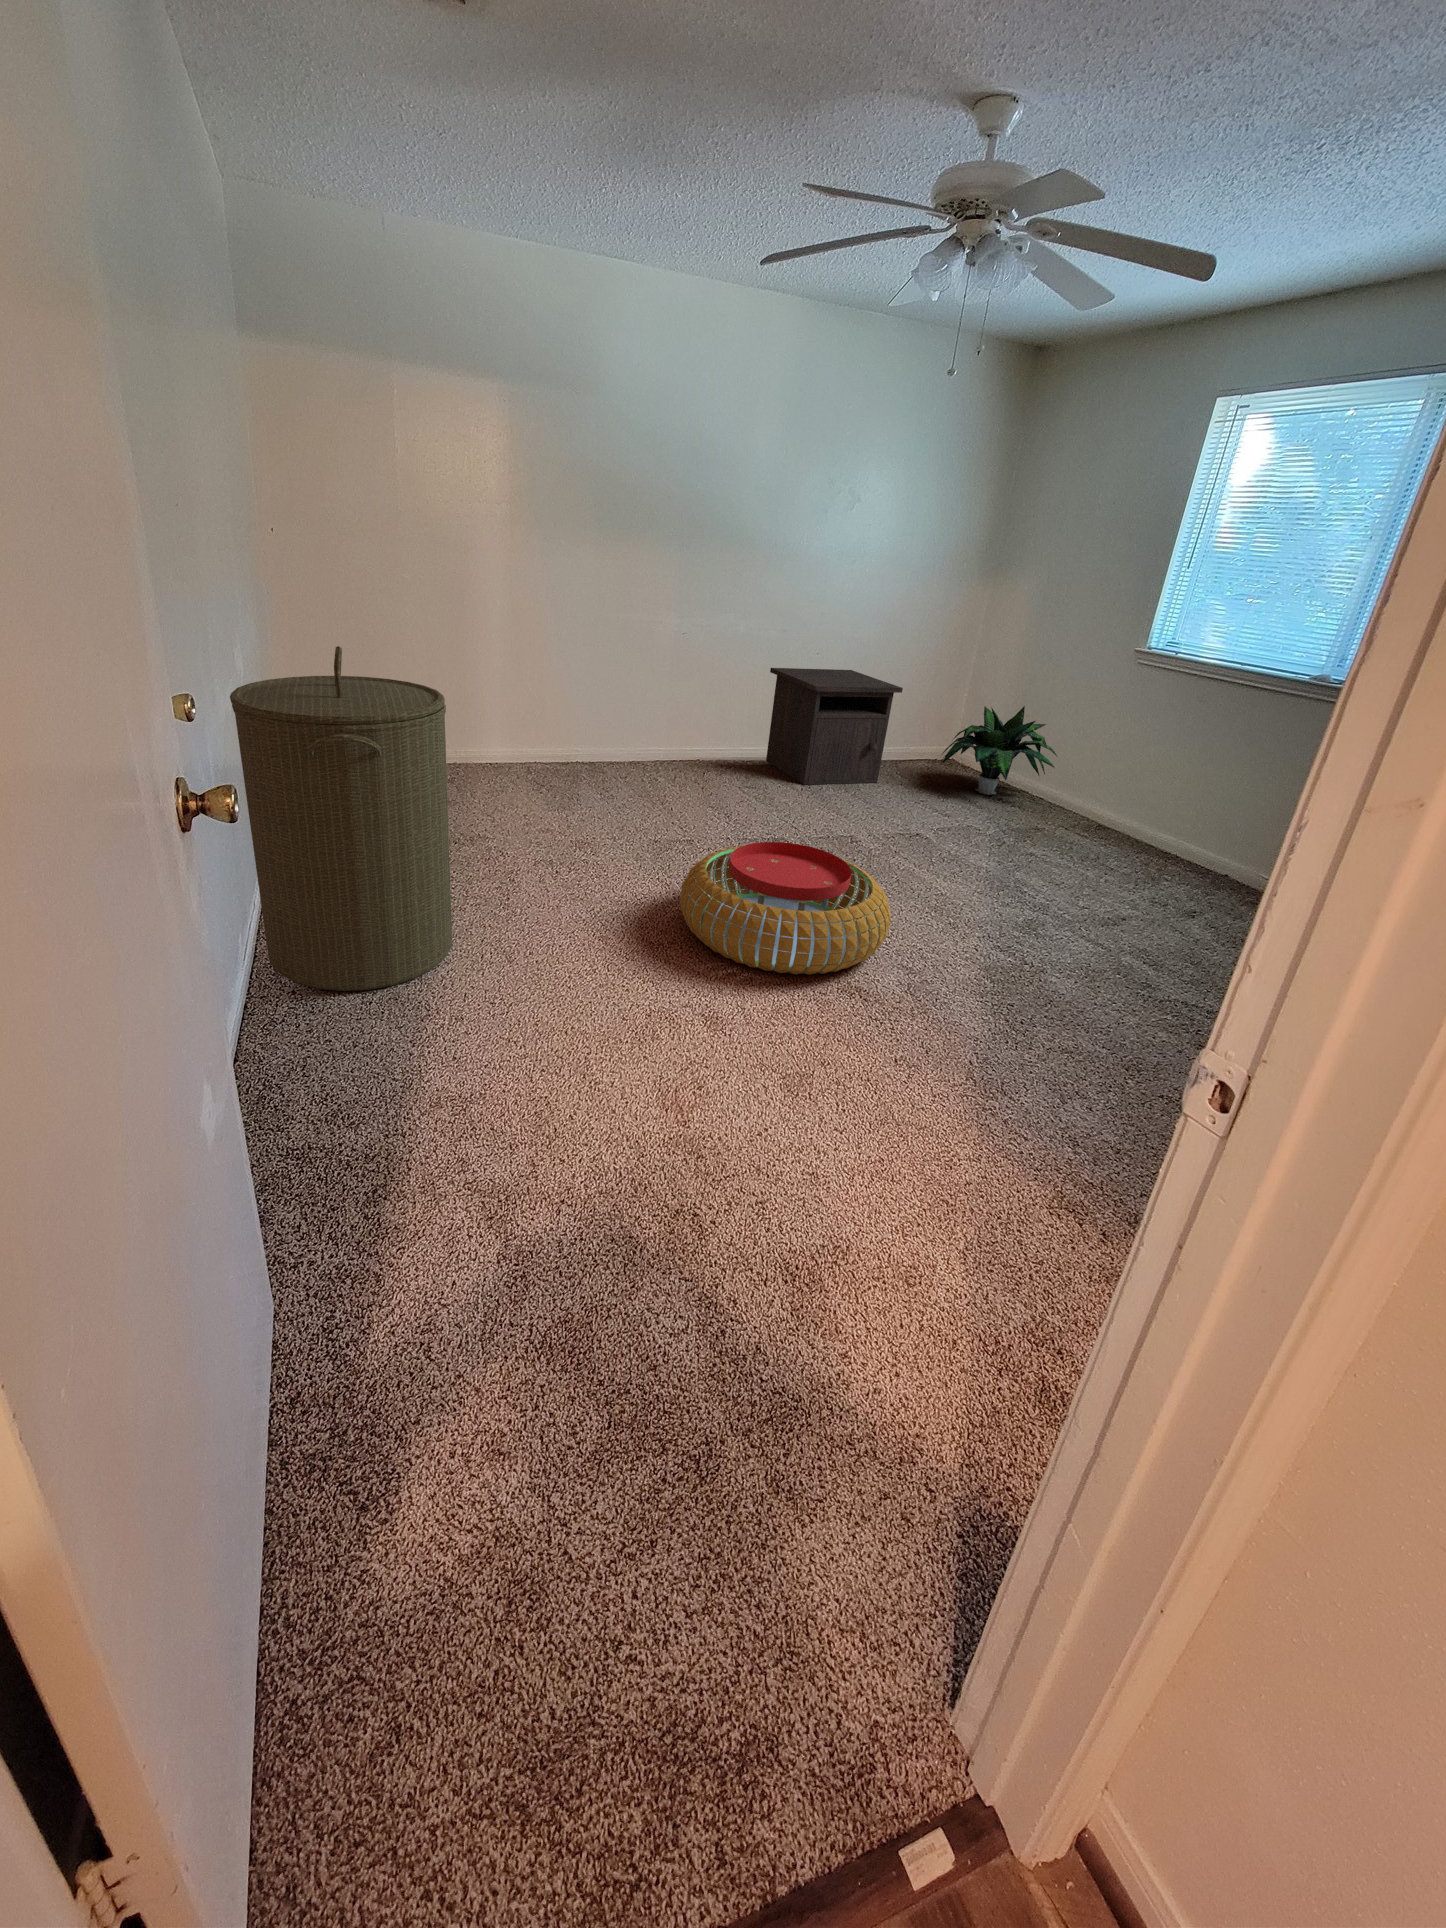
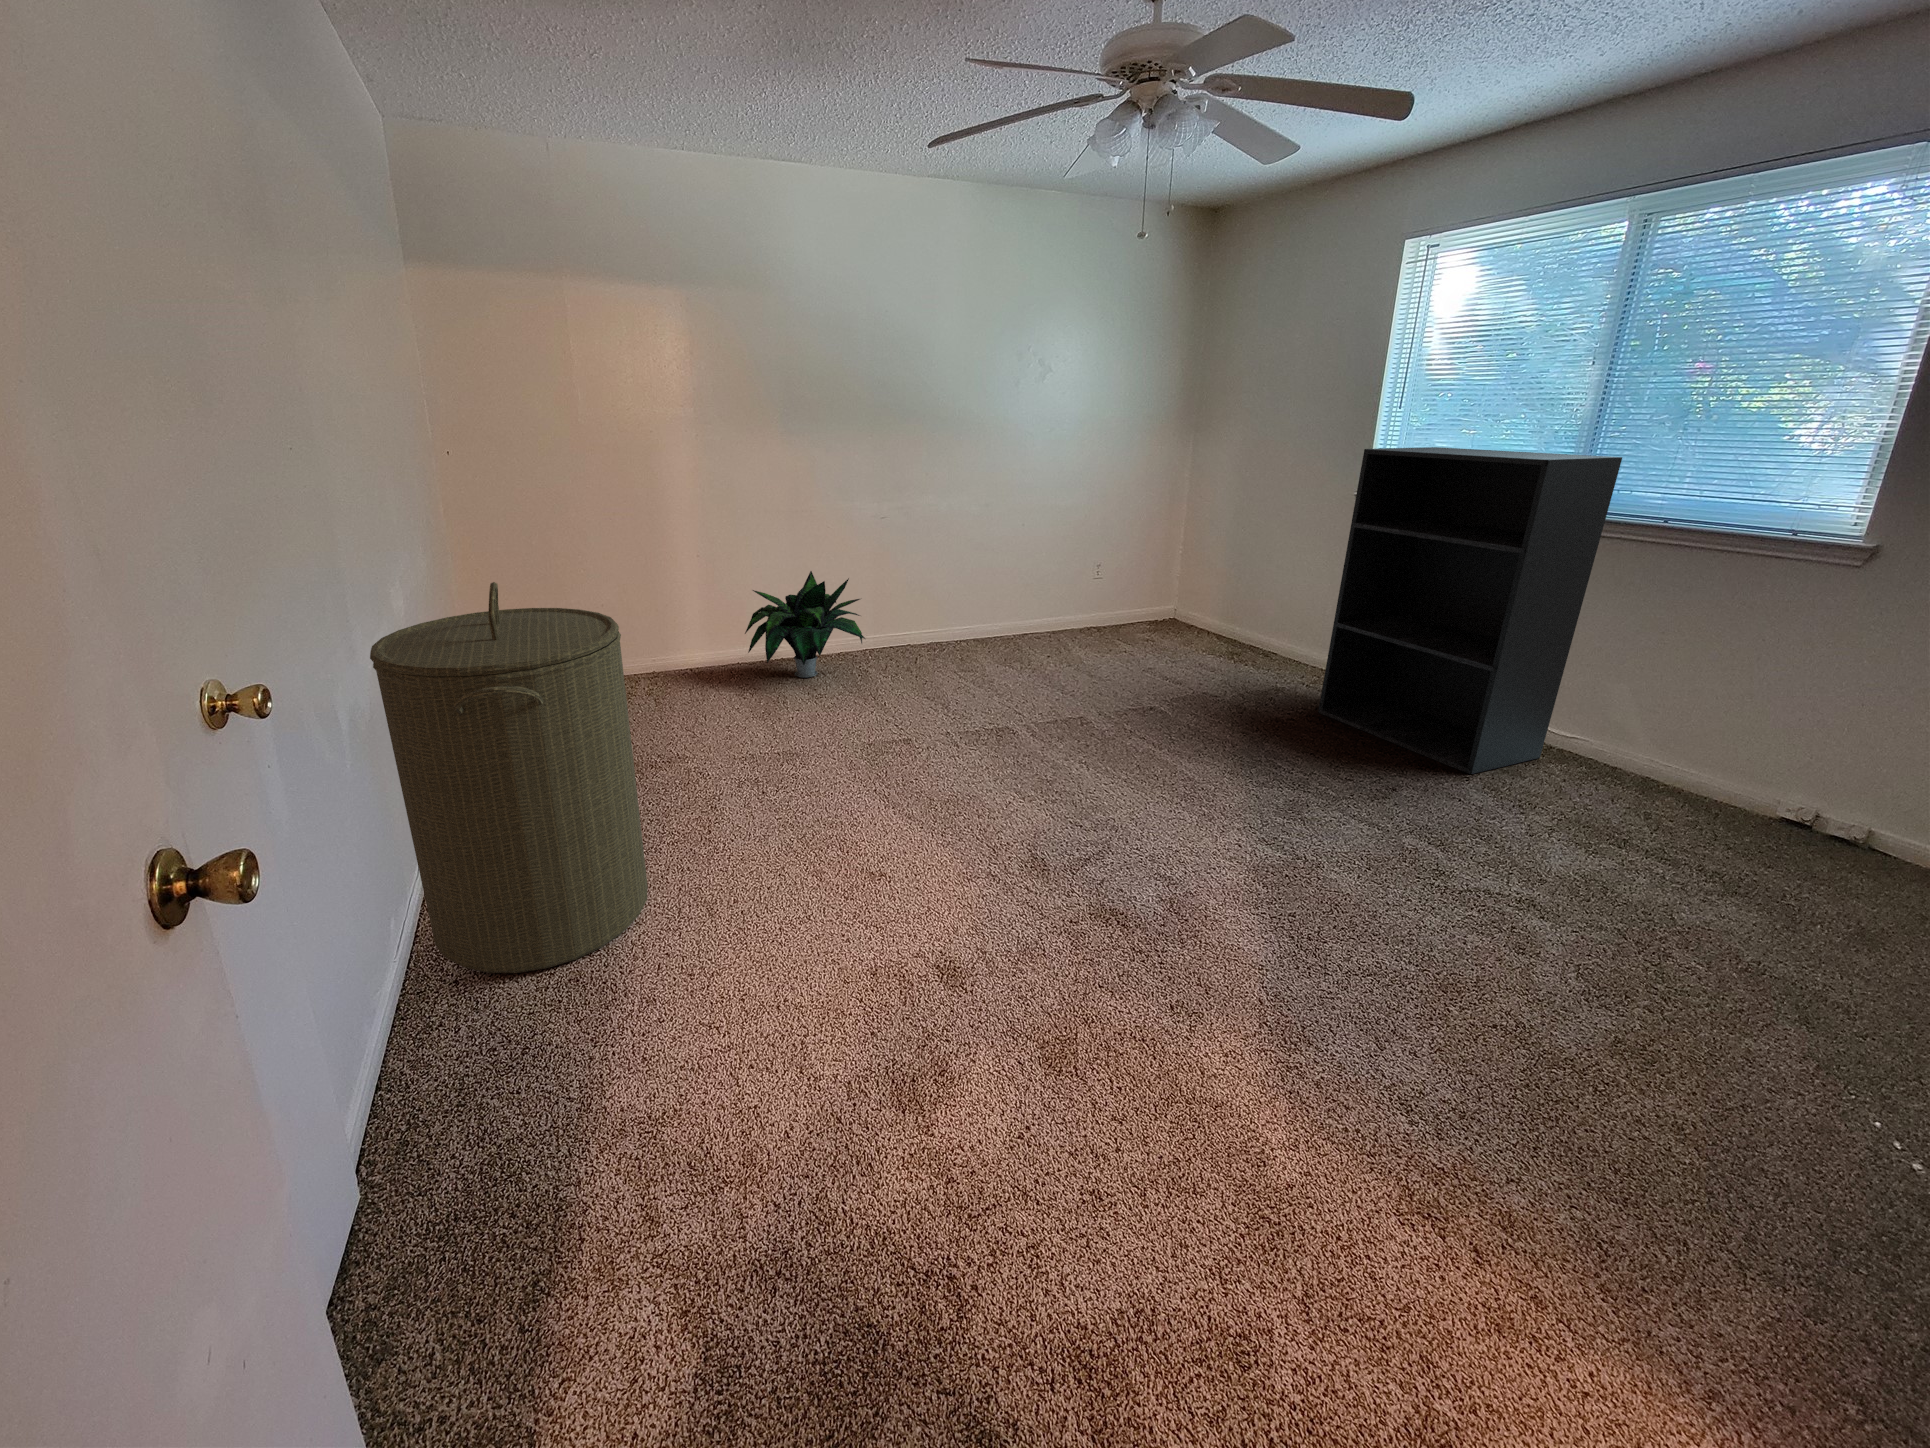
bookshelf: none [1073,602,1380,915] -> present [1318,447,1622,774]
nightstand: present [766,668,903,785] -> none [977,538,1115,660]
potted plant: present [942,706,1058,795] -> present [745,571,865,678]
pouf: present [680,842,891,975] -> none [902,741,1140,897]

